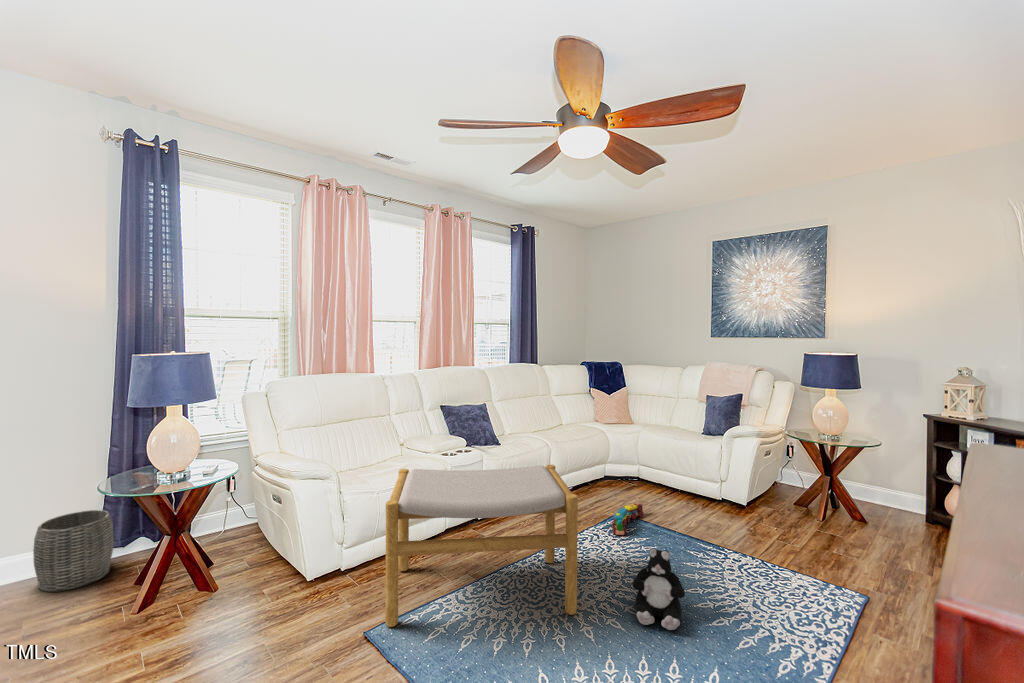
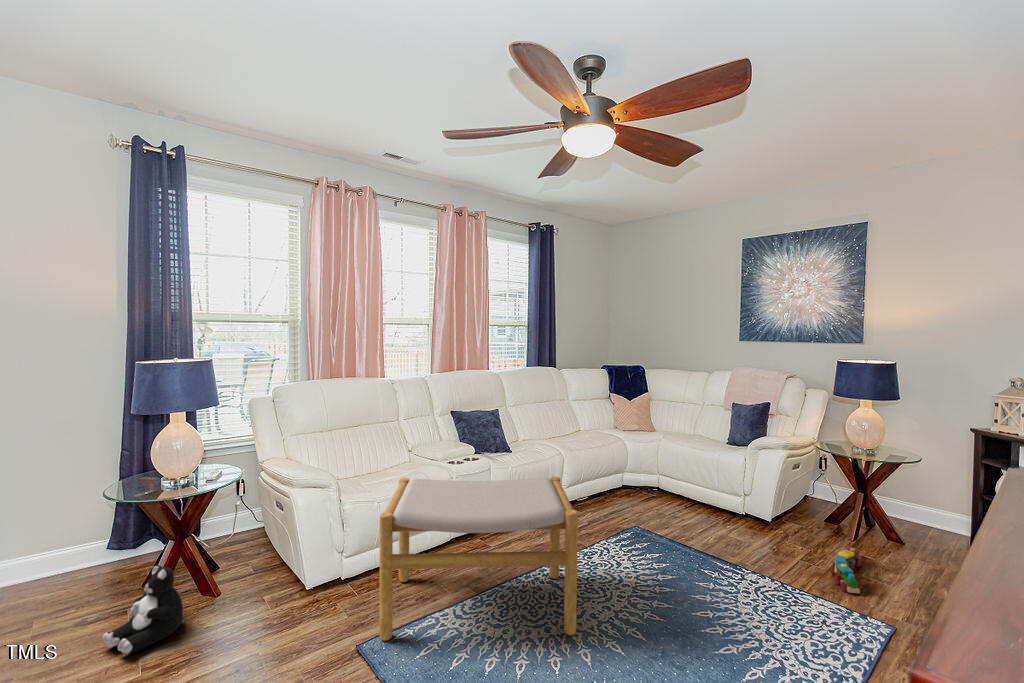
toy train: present [612,502,644,535] -> present [832,548,861,594]
woven basket: present [33,510,114,592] -> none [48,512,124,591]
plush toy: present [632,548,685,630] -> present [102,565,183,654]

